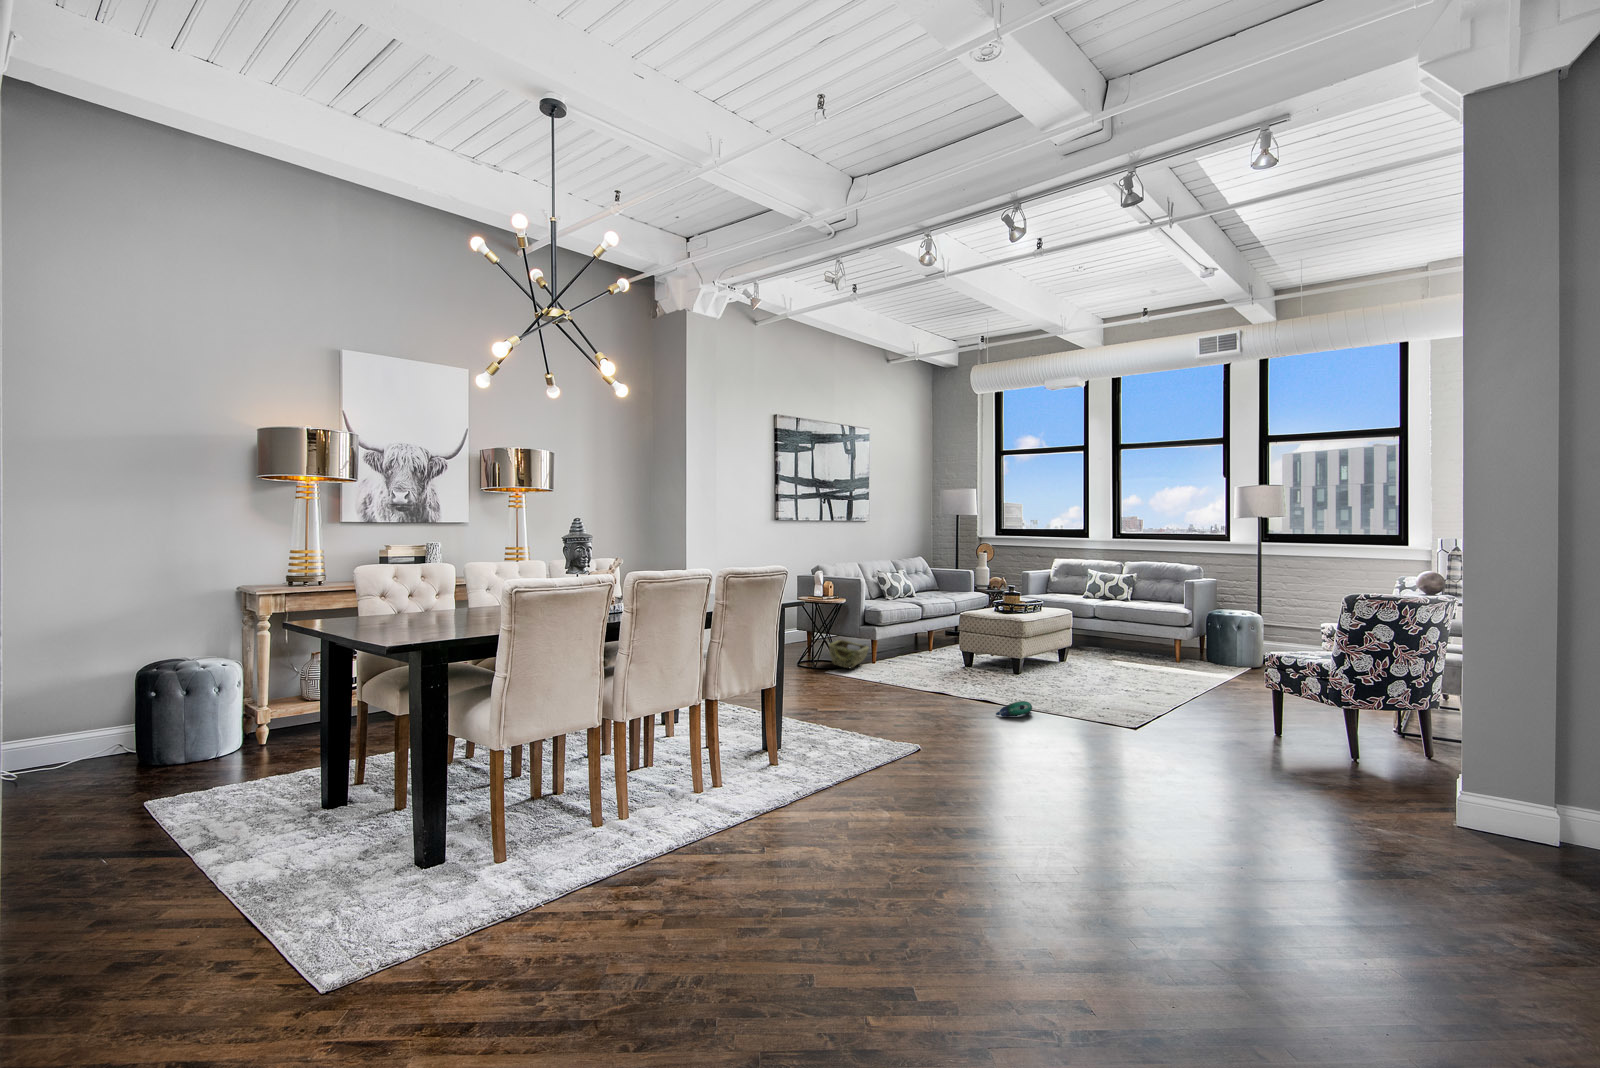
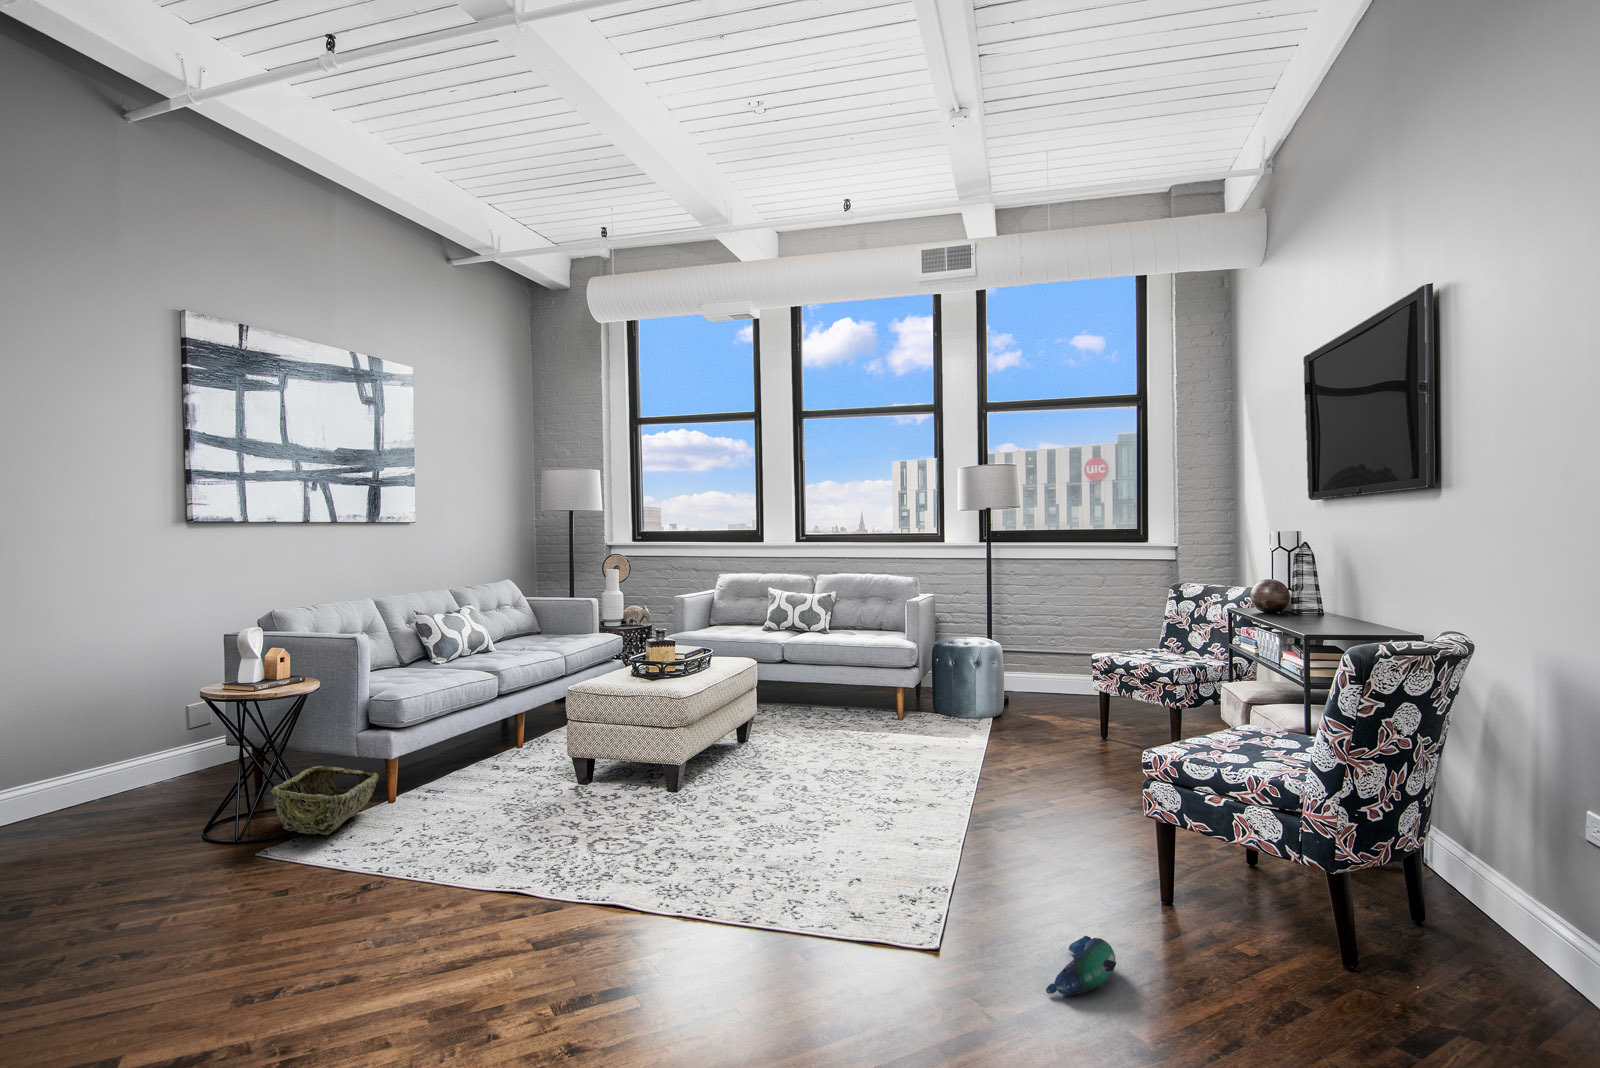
plush toy: present [996,701,1032,717] -> present [1046,936,1117,996]

